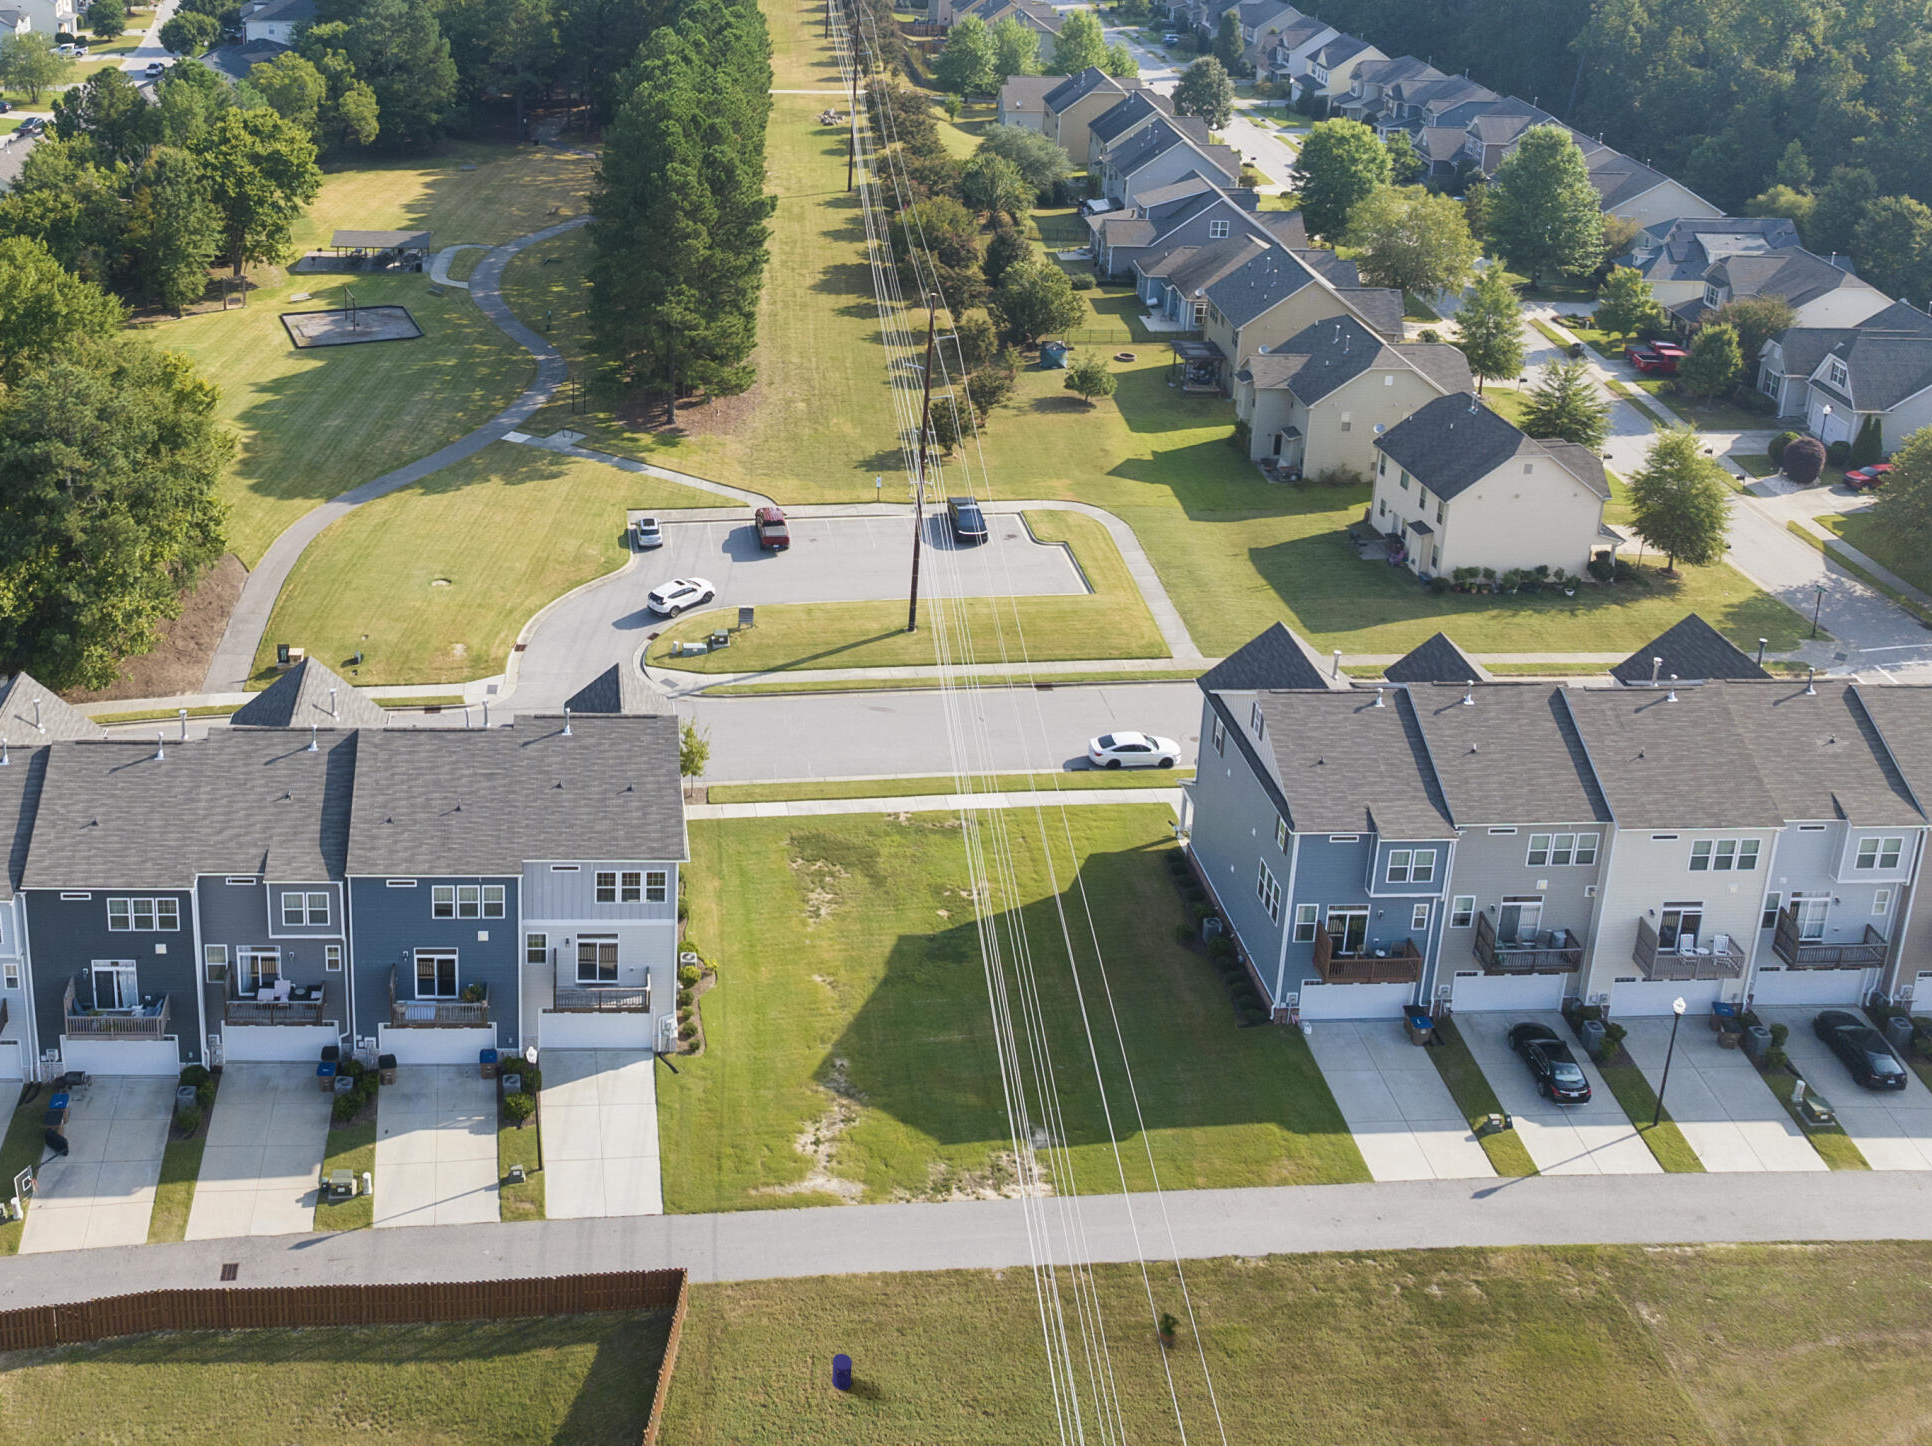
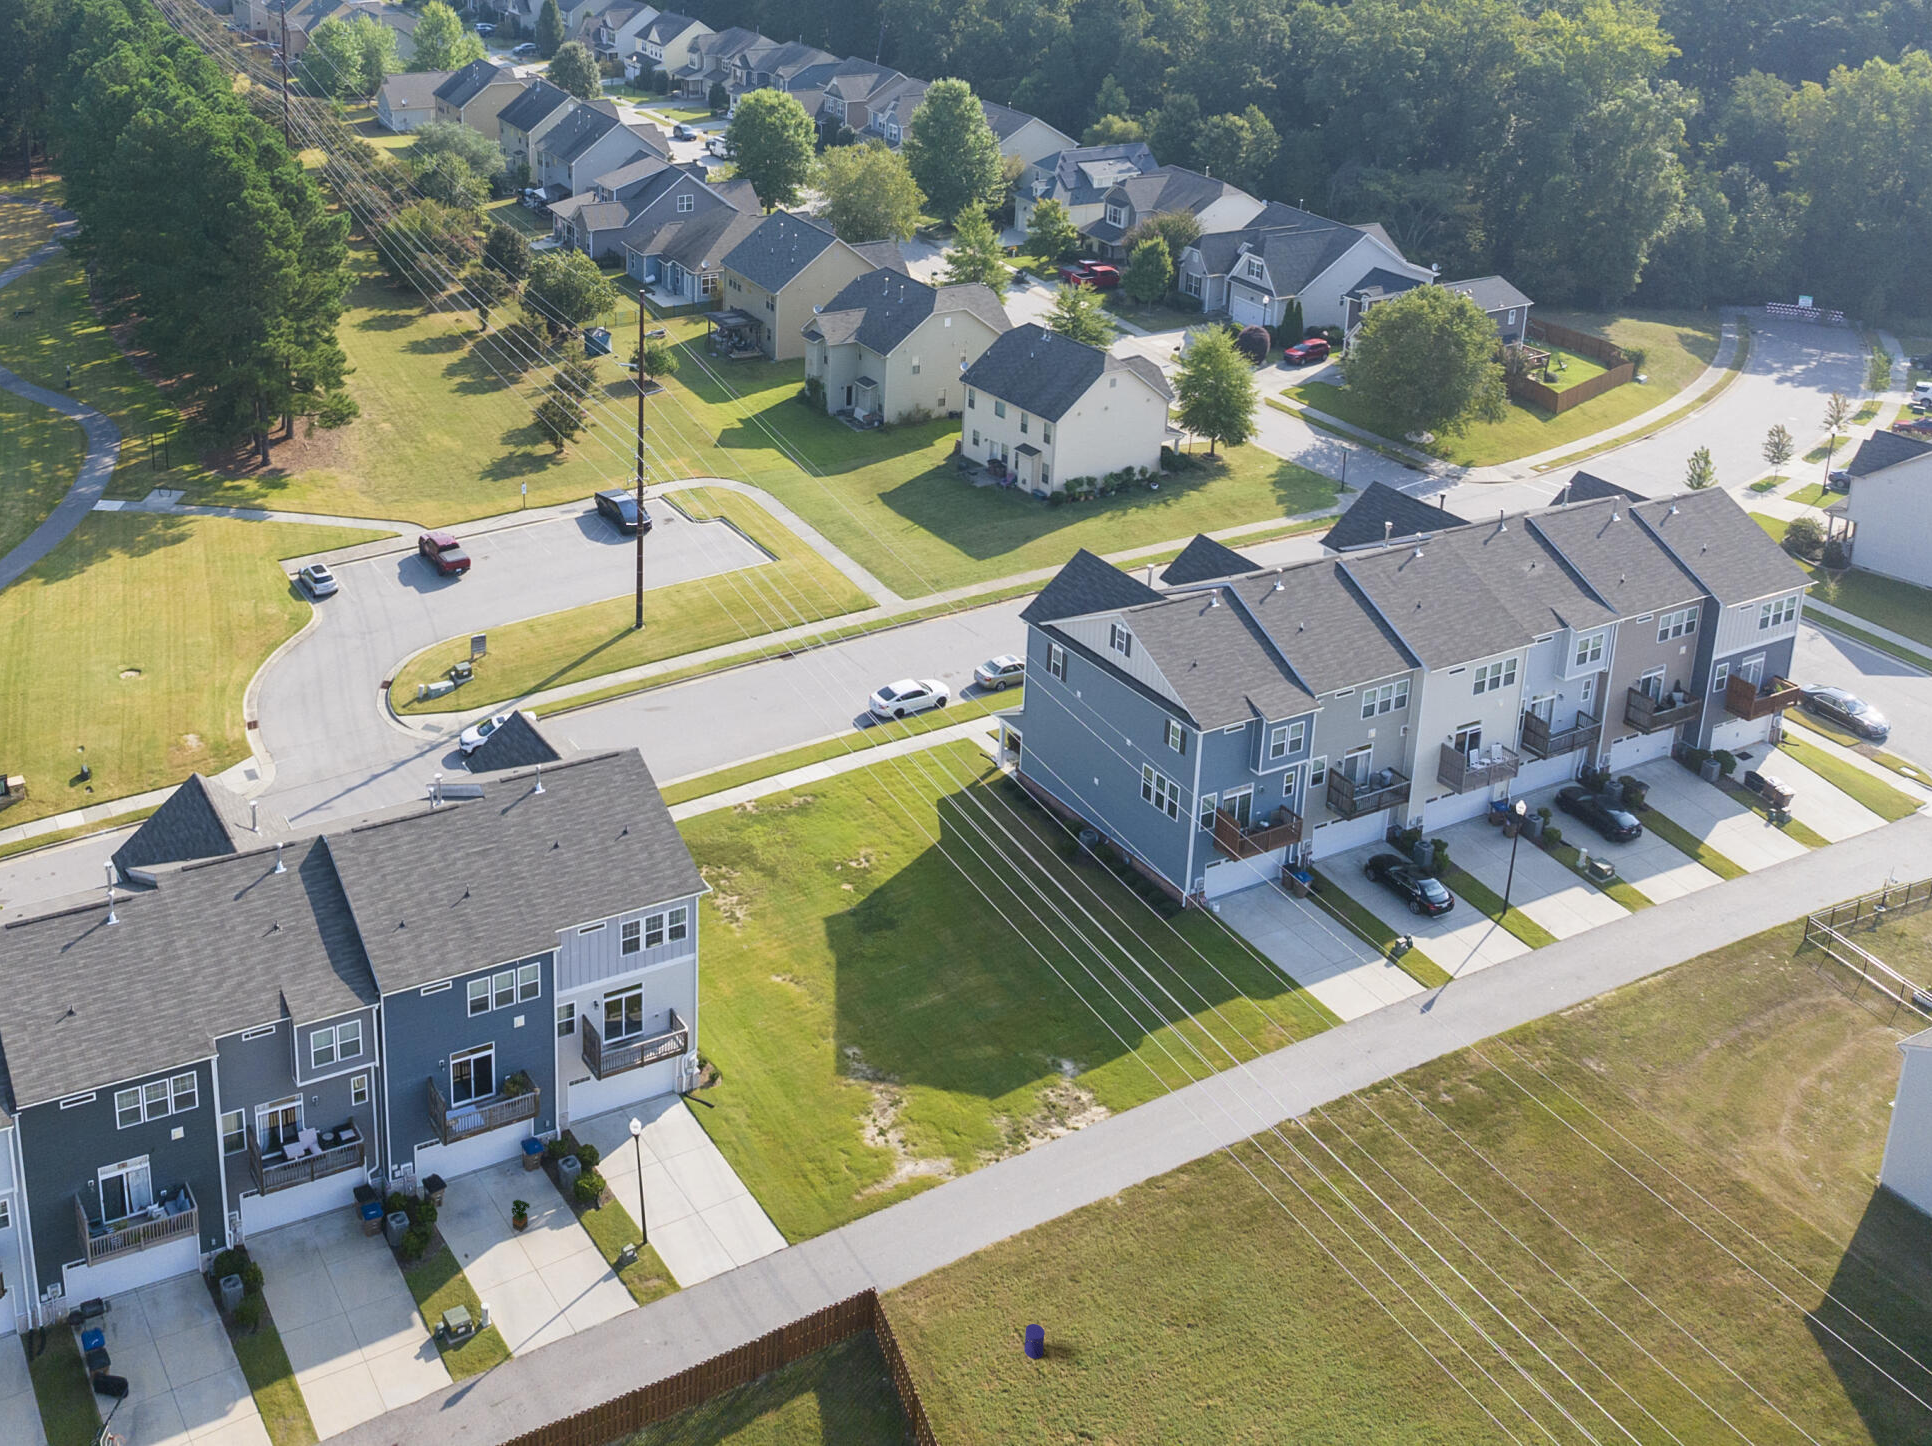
potted tree: present [1158,1312,1180,1347] -> present [512,1200,530,1231]

